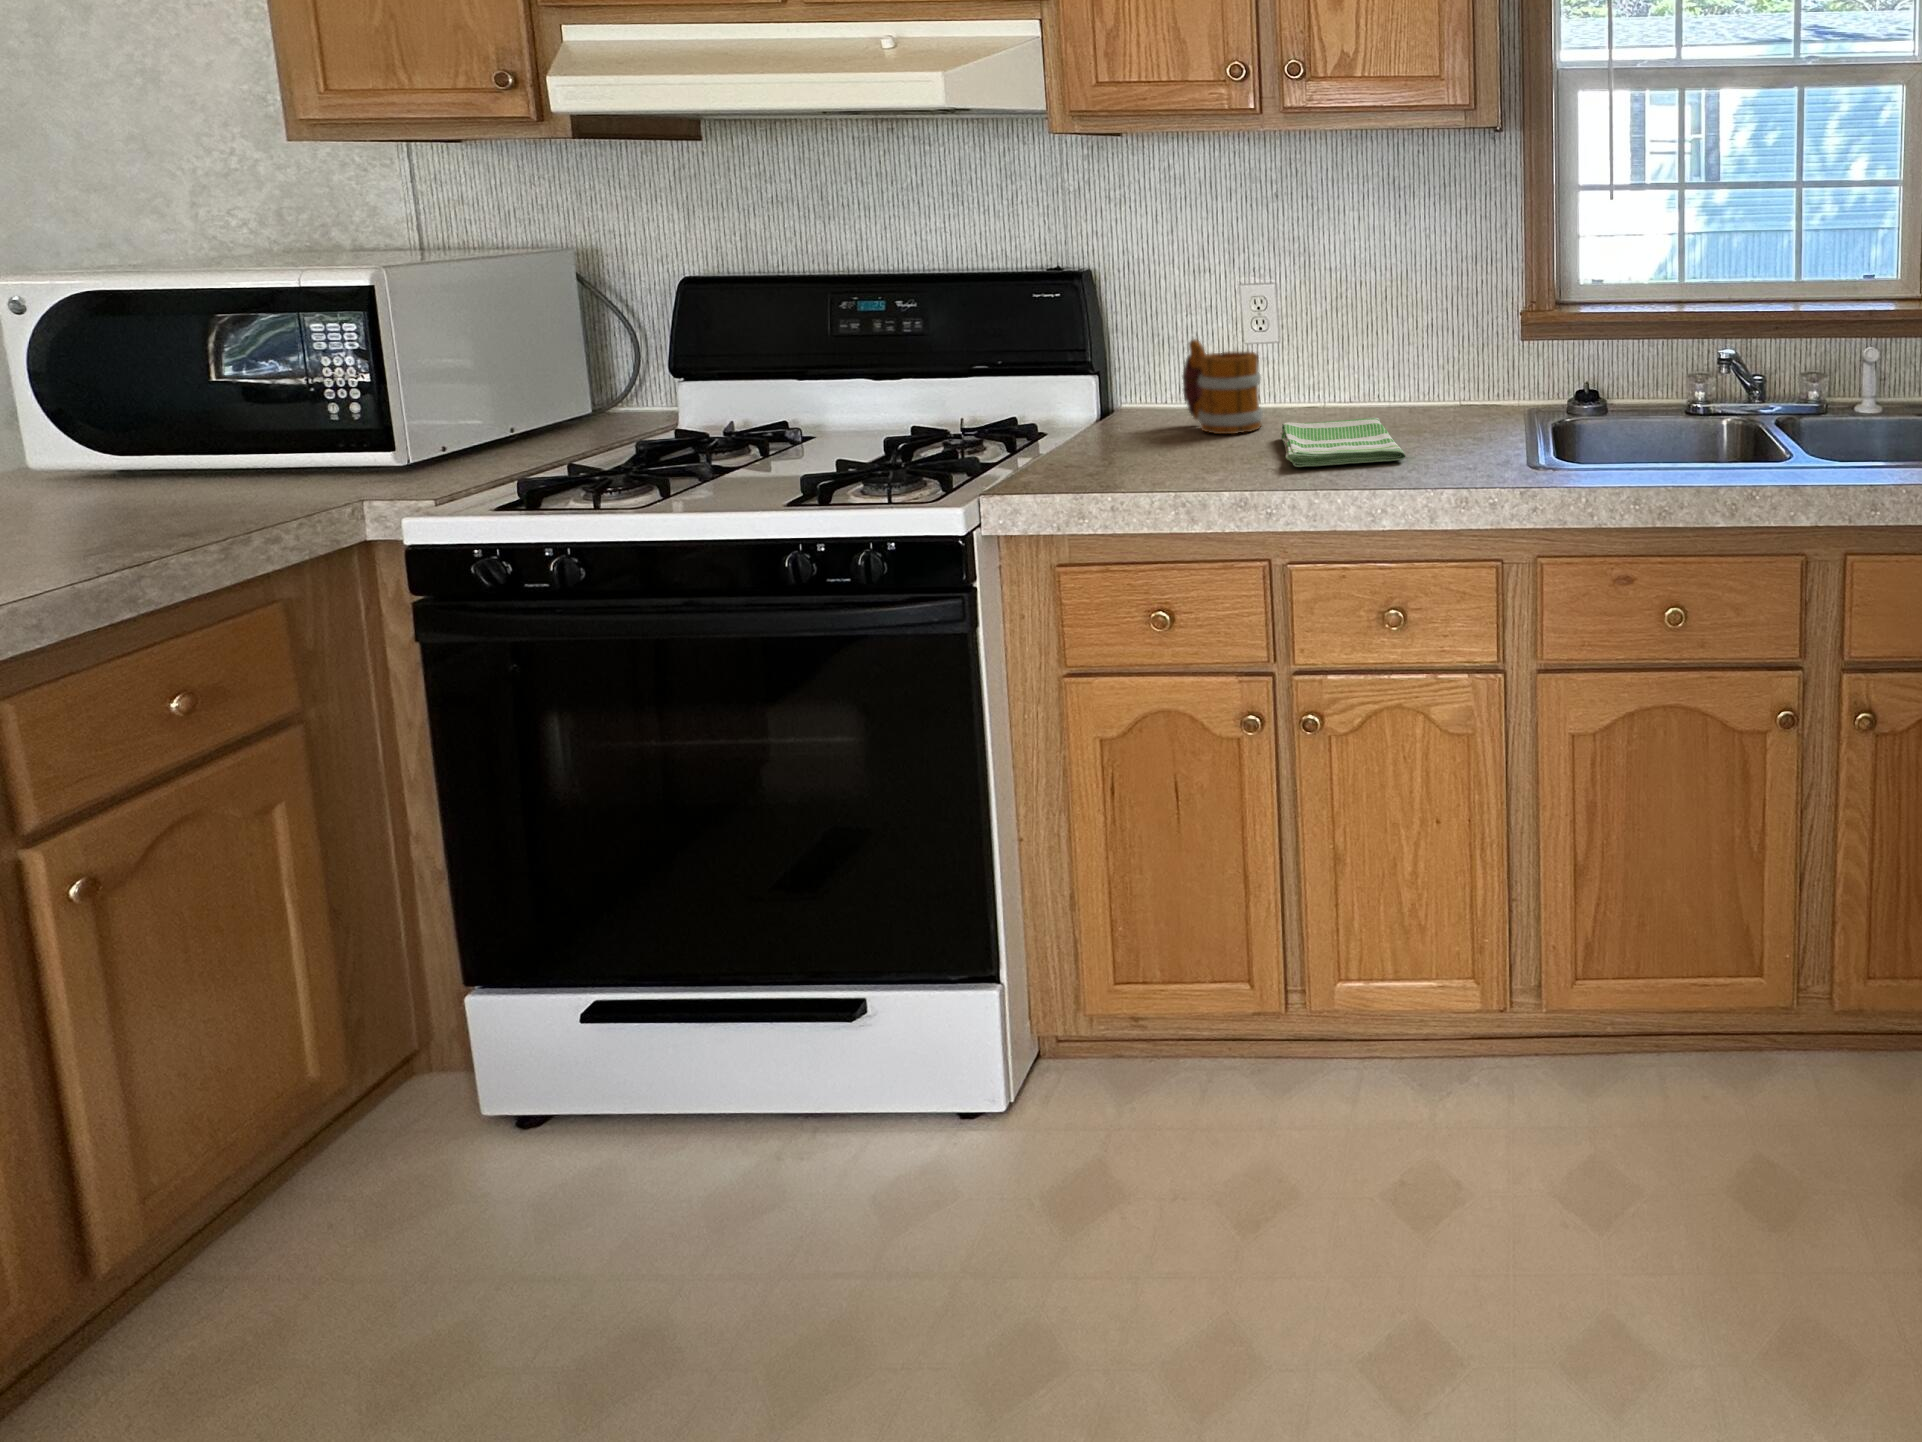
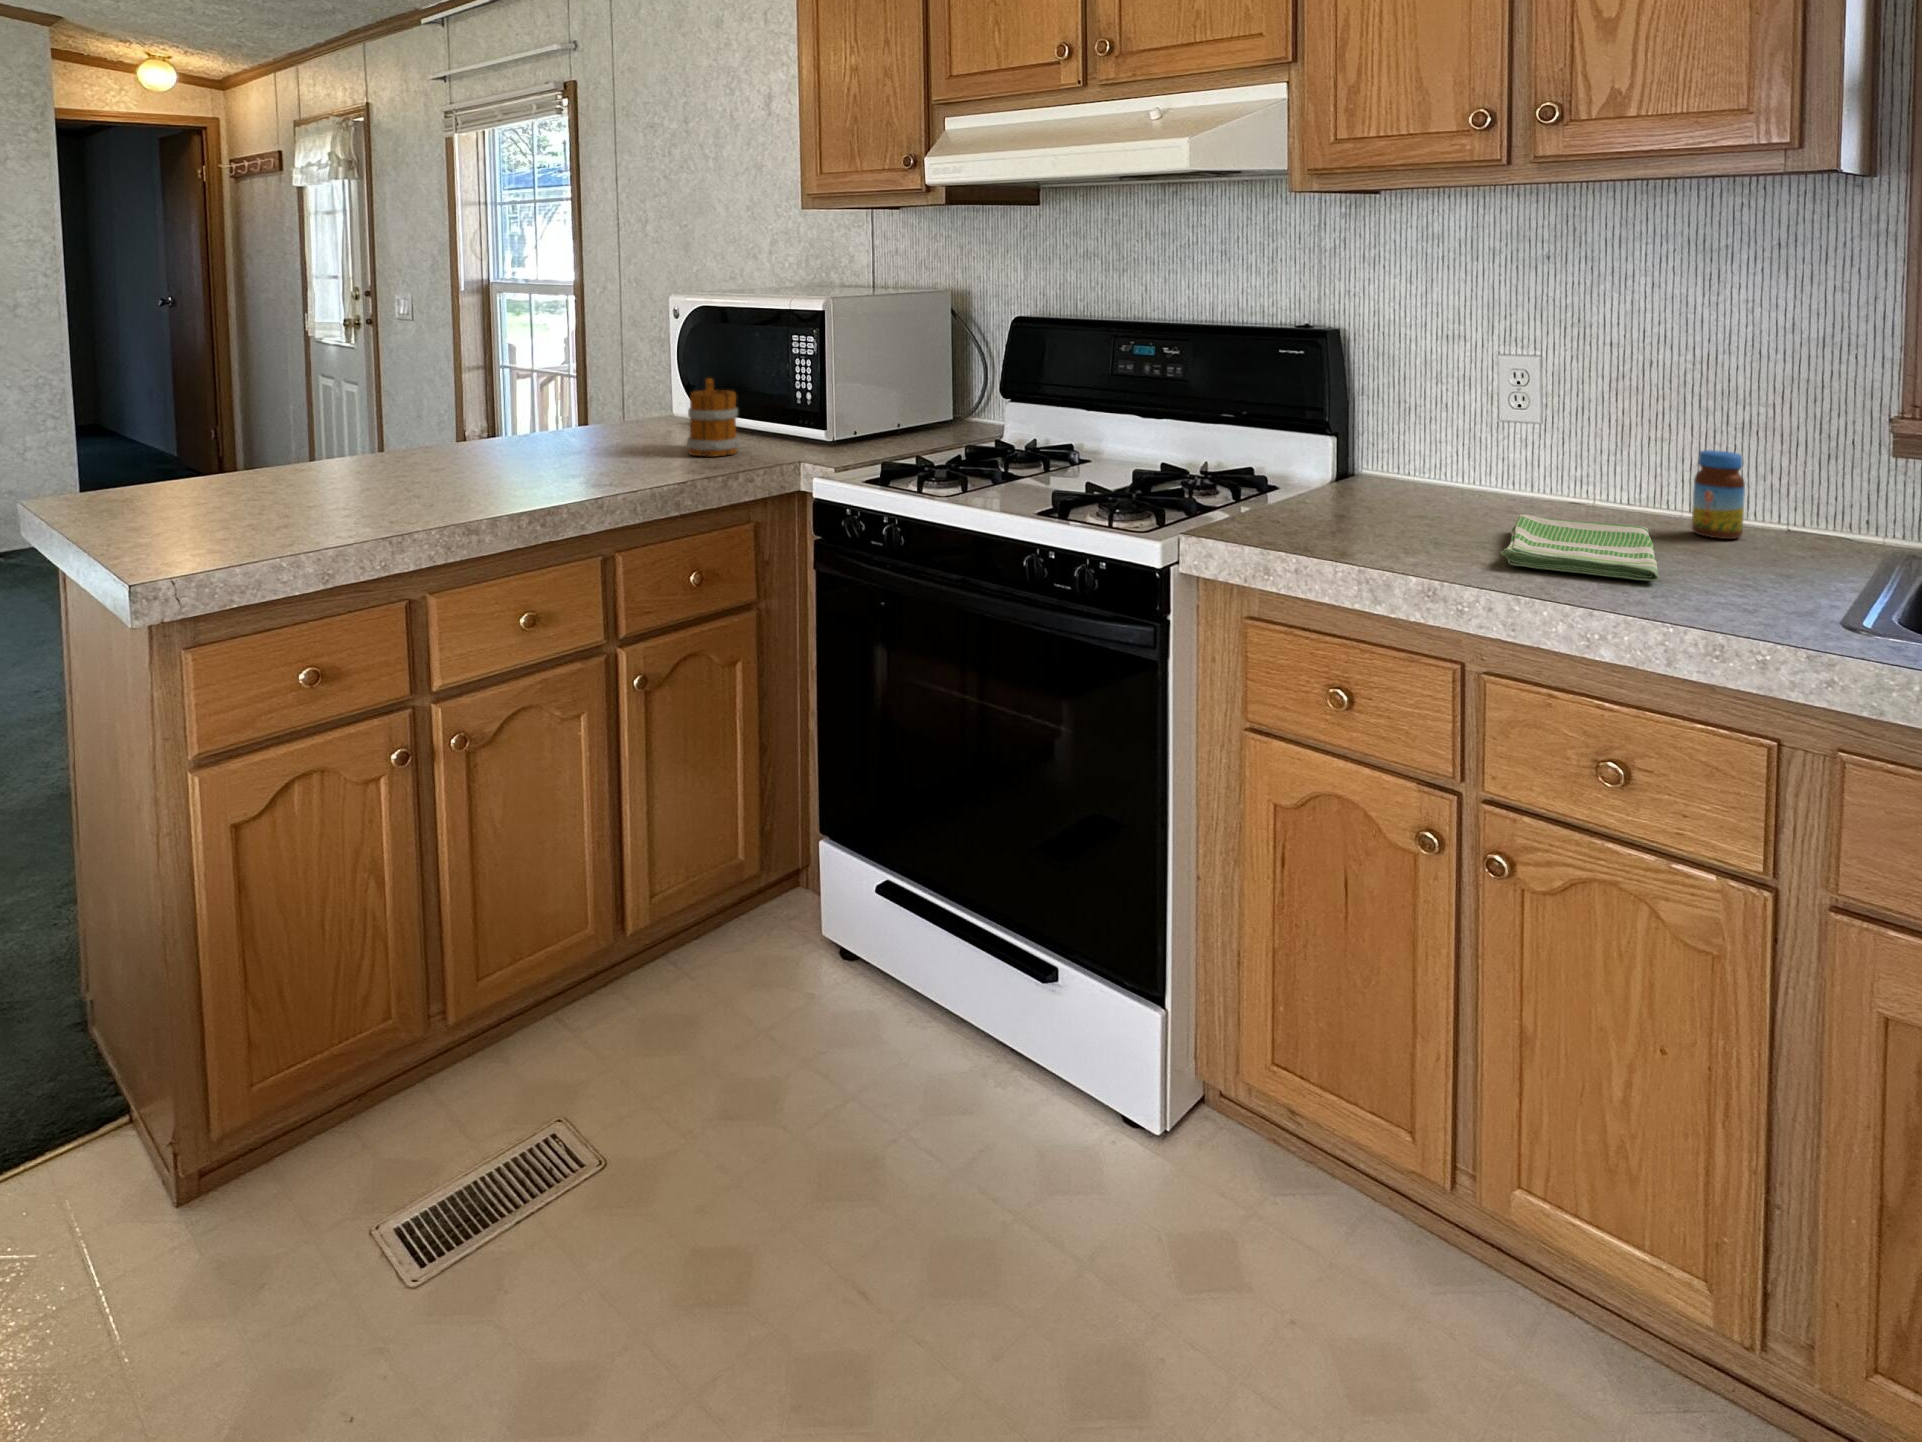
mug: present [1183,339,1263,434] -> present [687,378,739,457]
jar: none [1402,349,1437,419] -> present [1691,450,1745,539]

